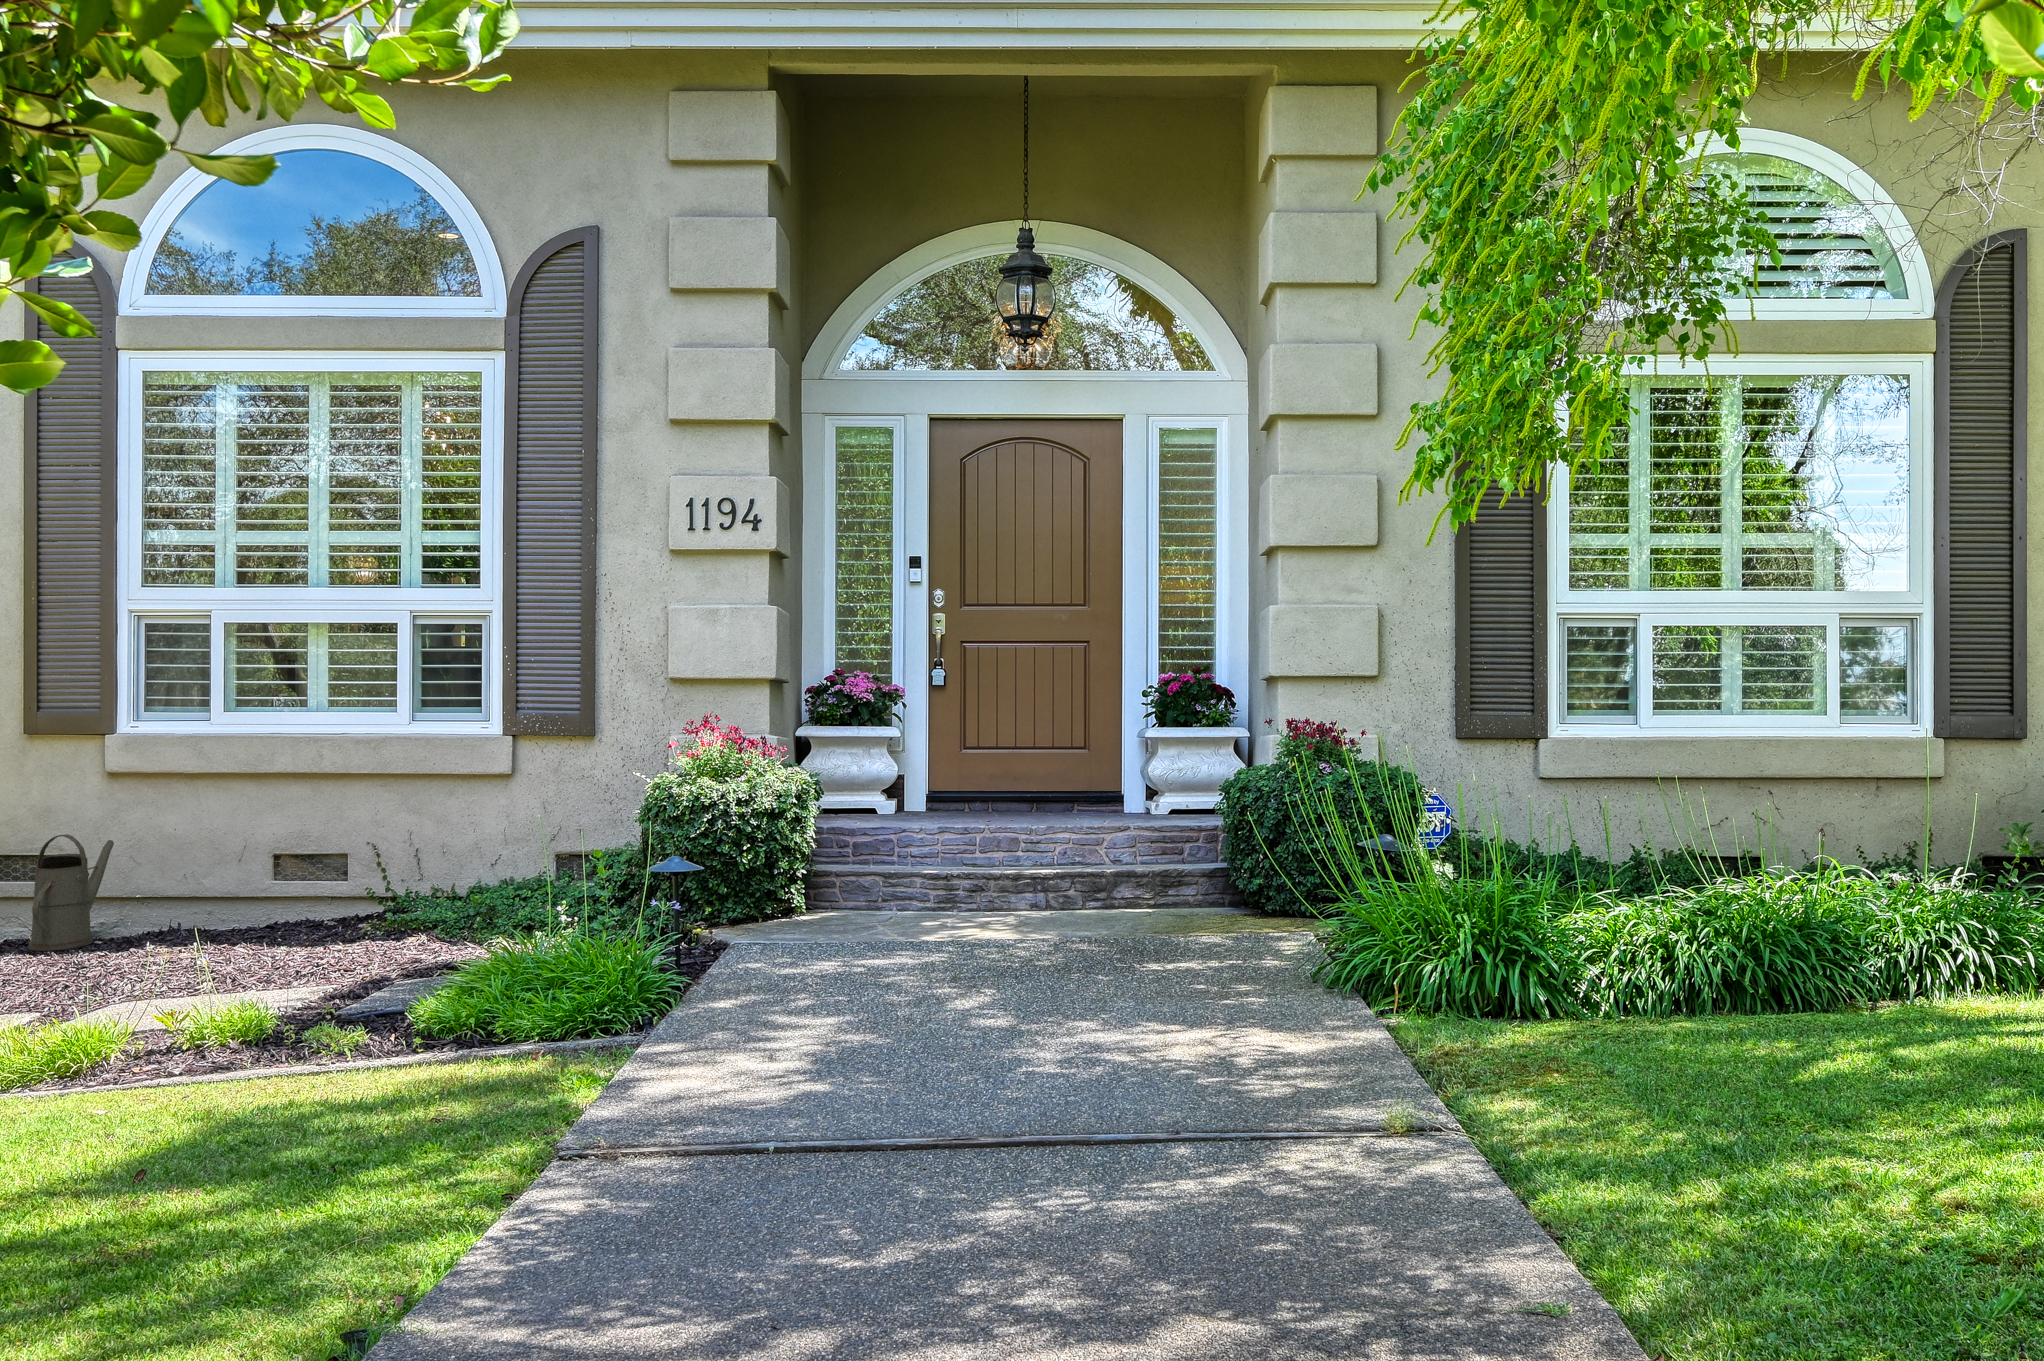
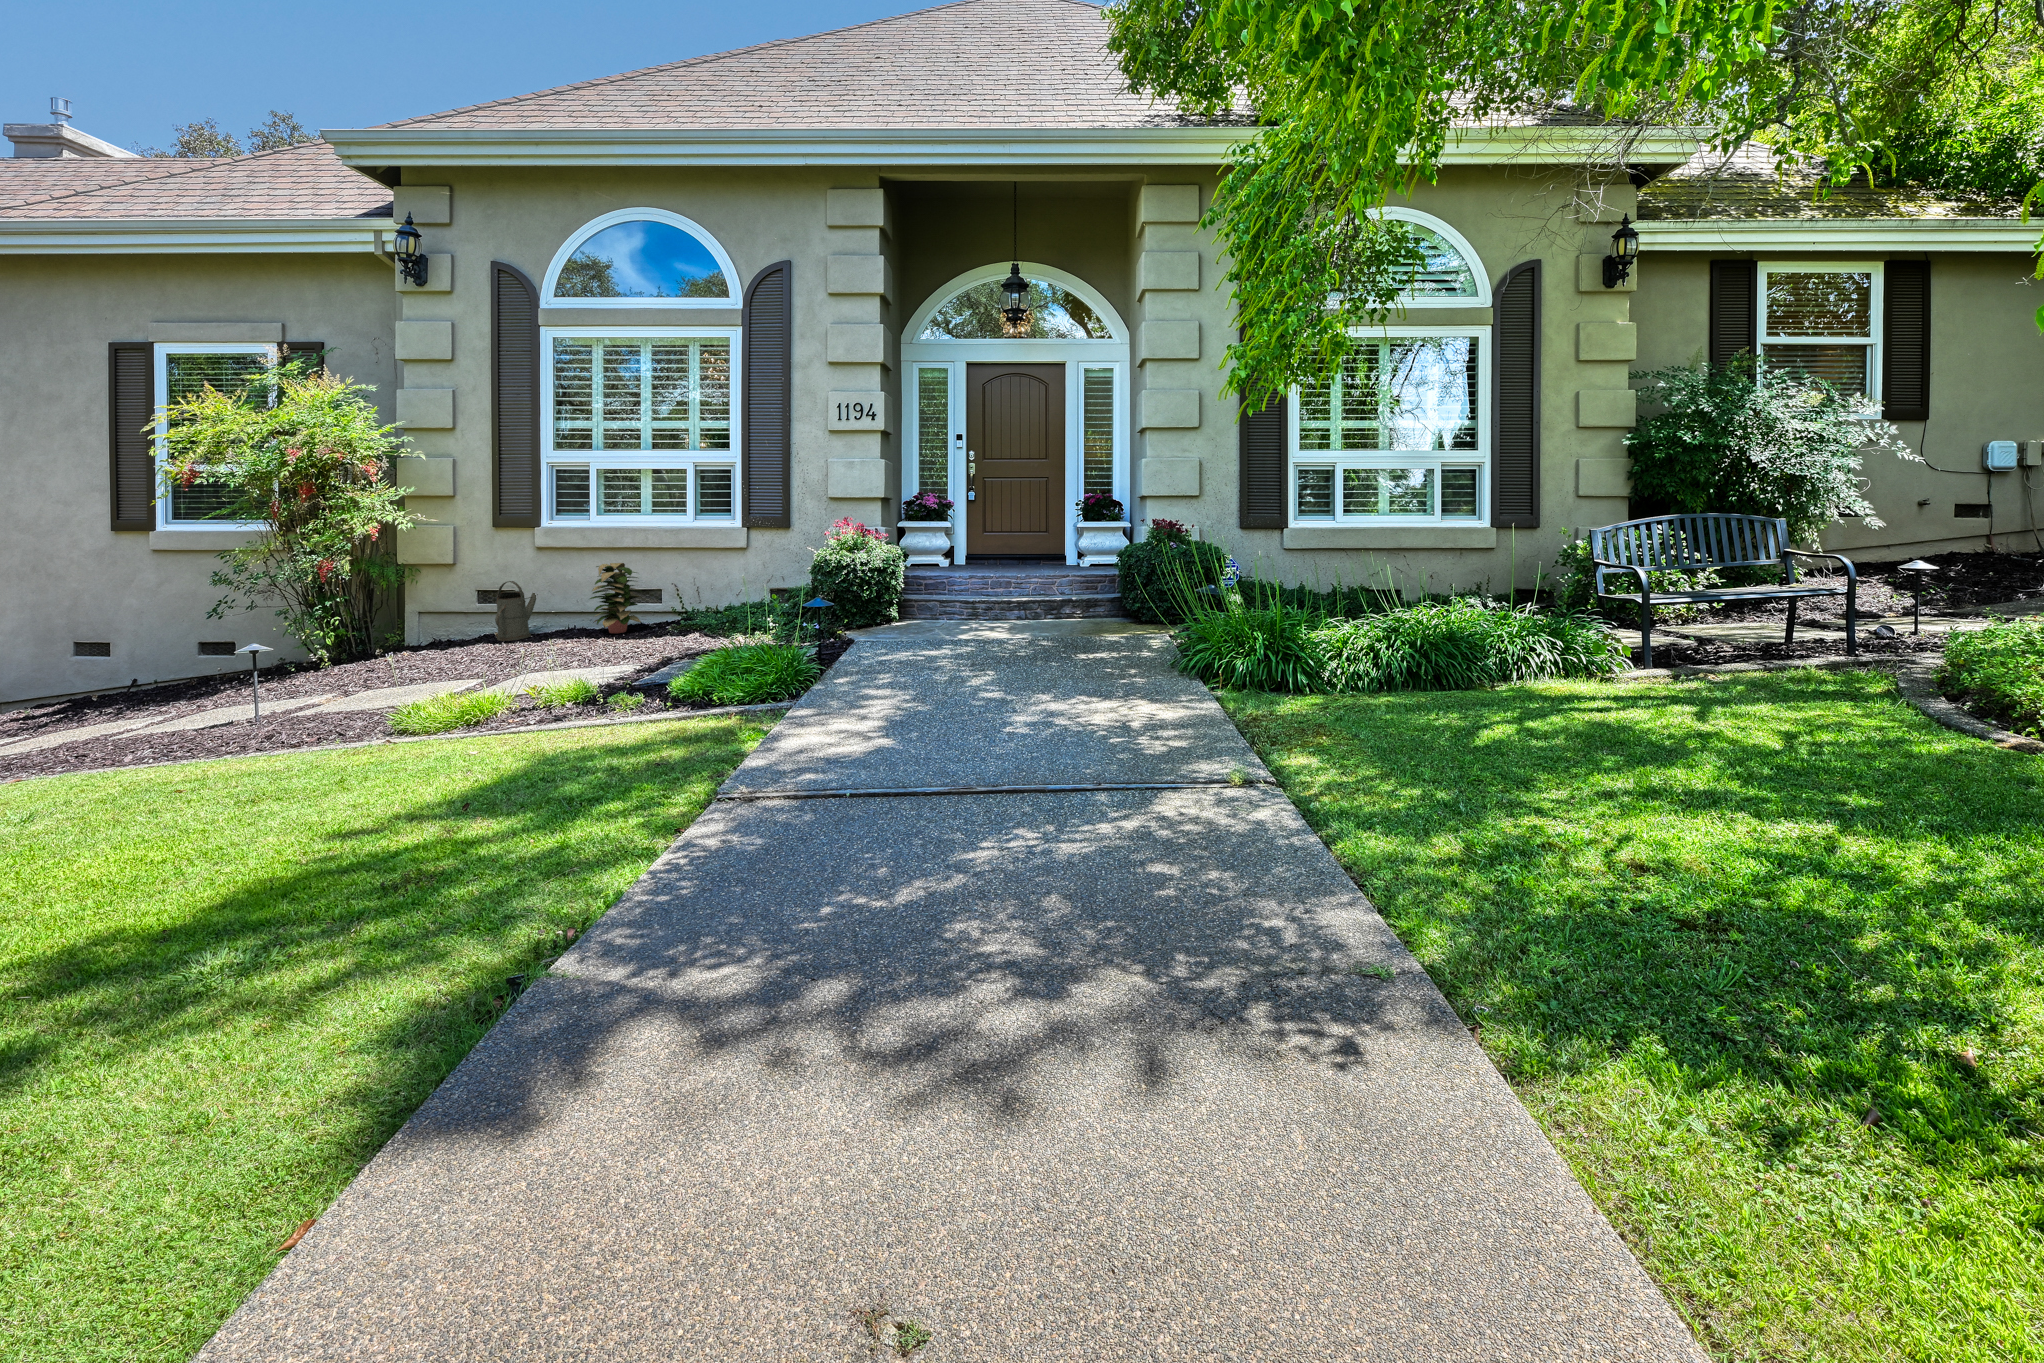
decorative plant: none [209,799,314,936] -> present [590,563,641,633]

